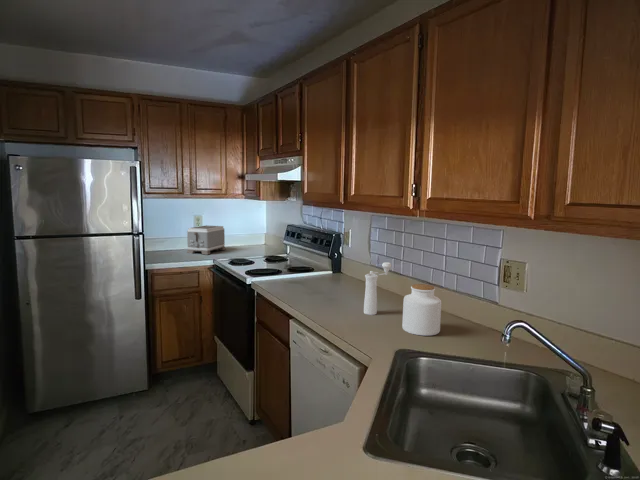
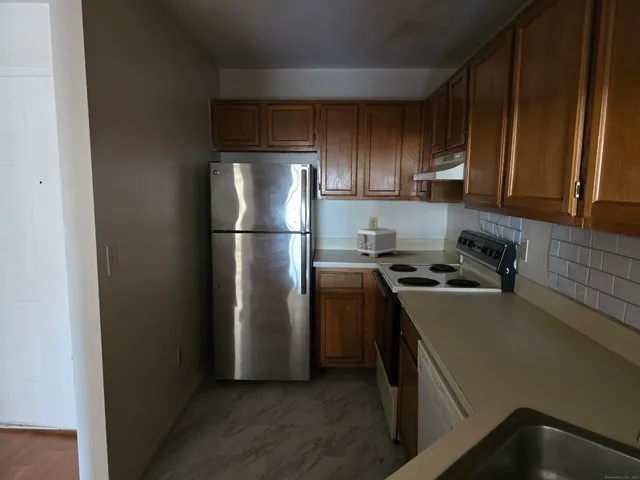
pepper mill: present [364,262,392,315] -> none [509,285,556,351]
jar: present [402,284,441,336] -> none [550,320,614,395]

